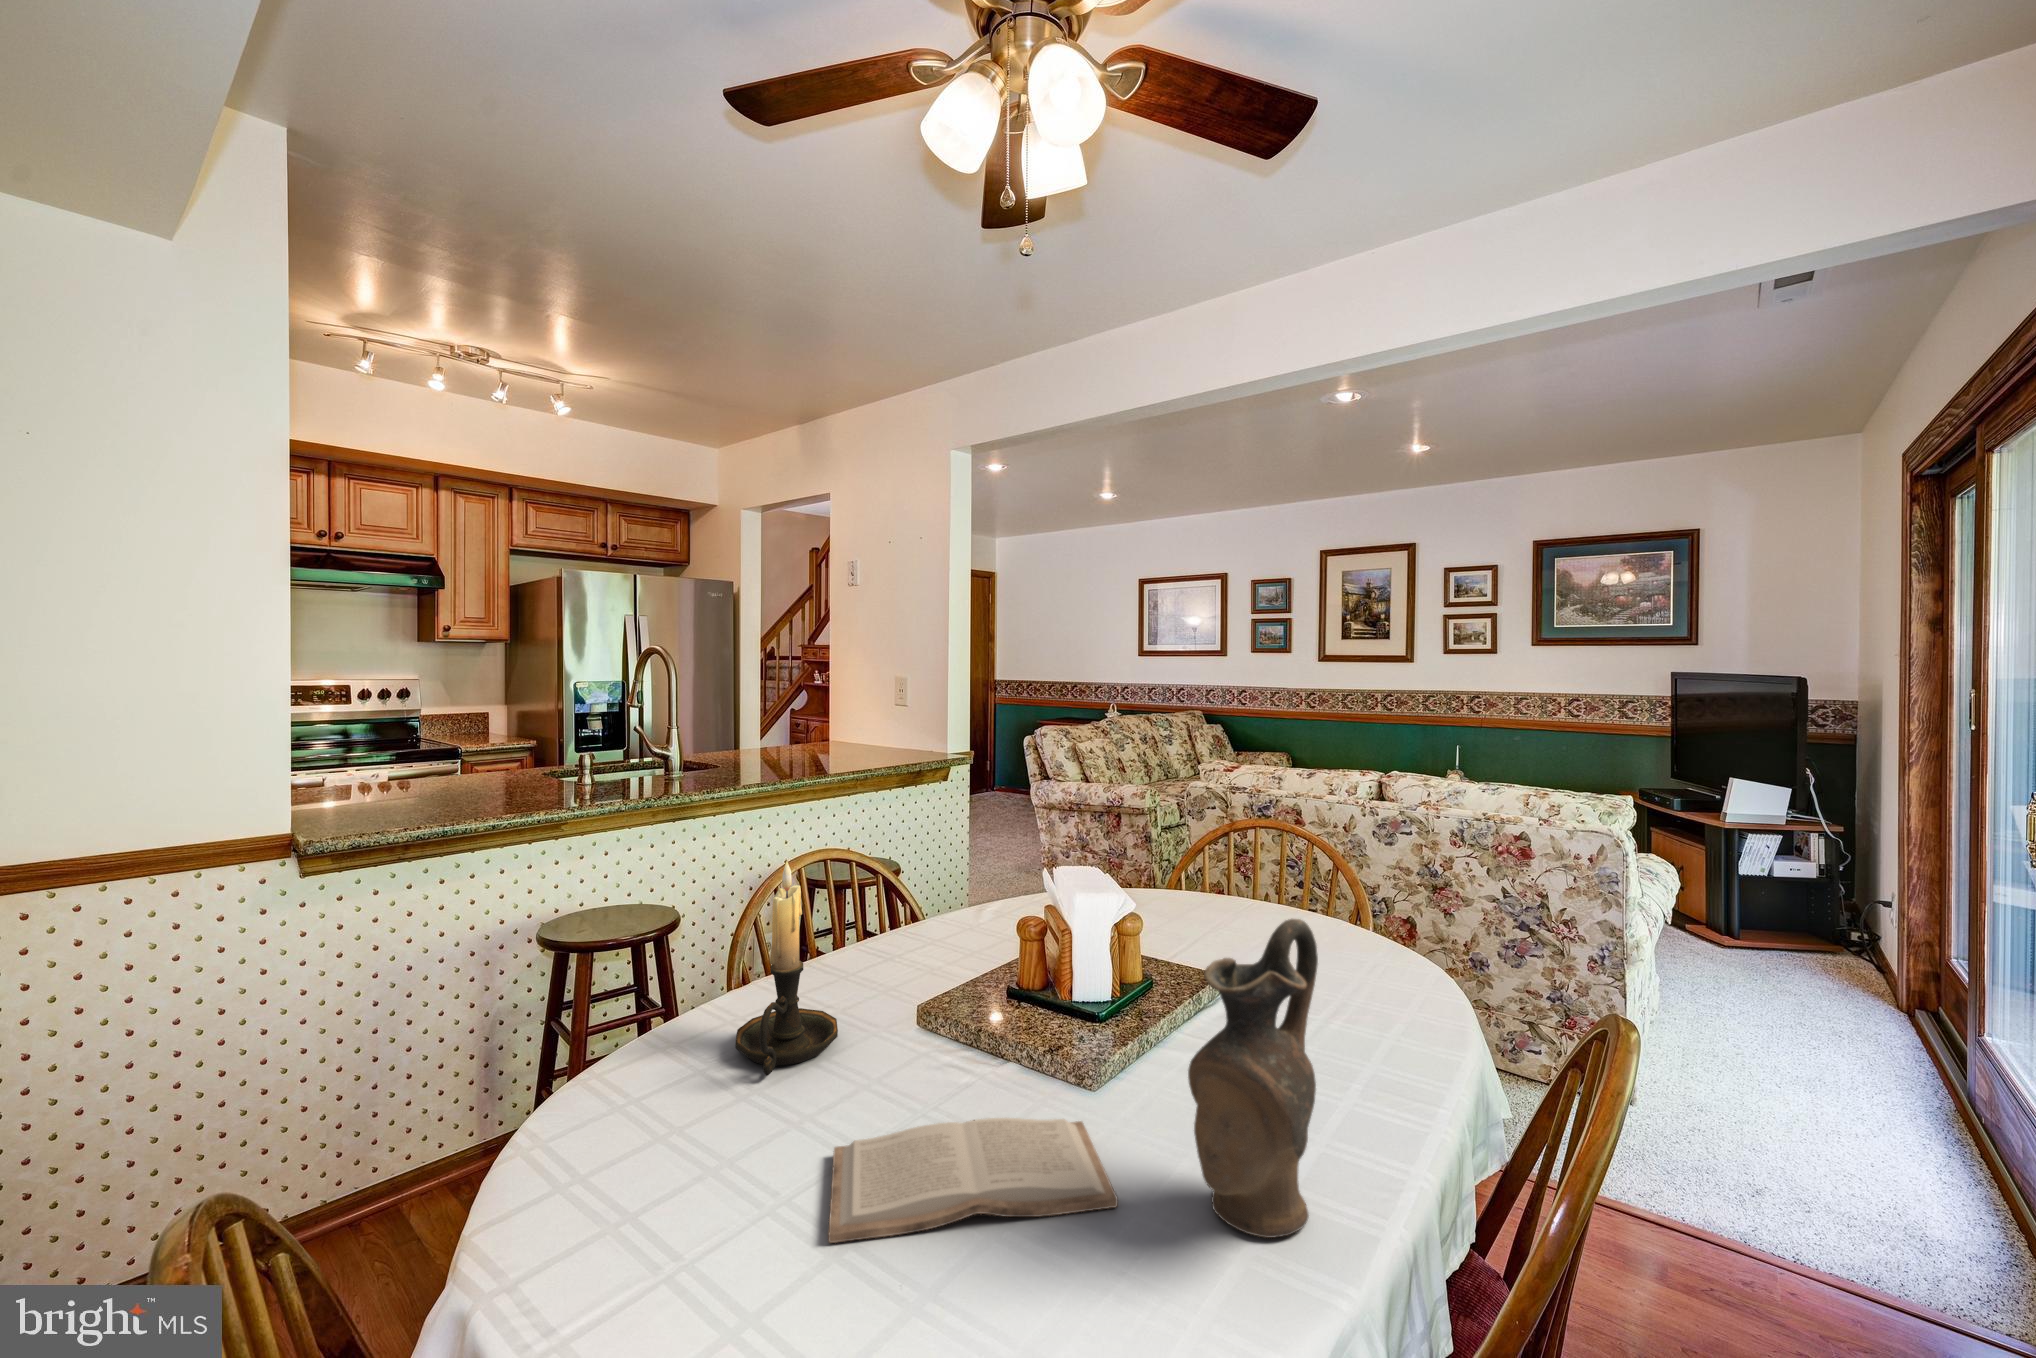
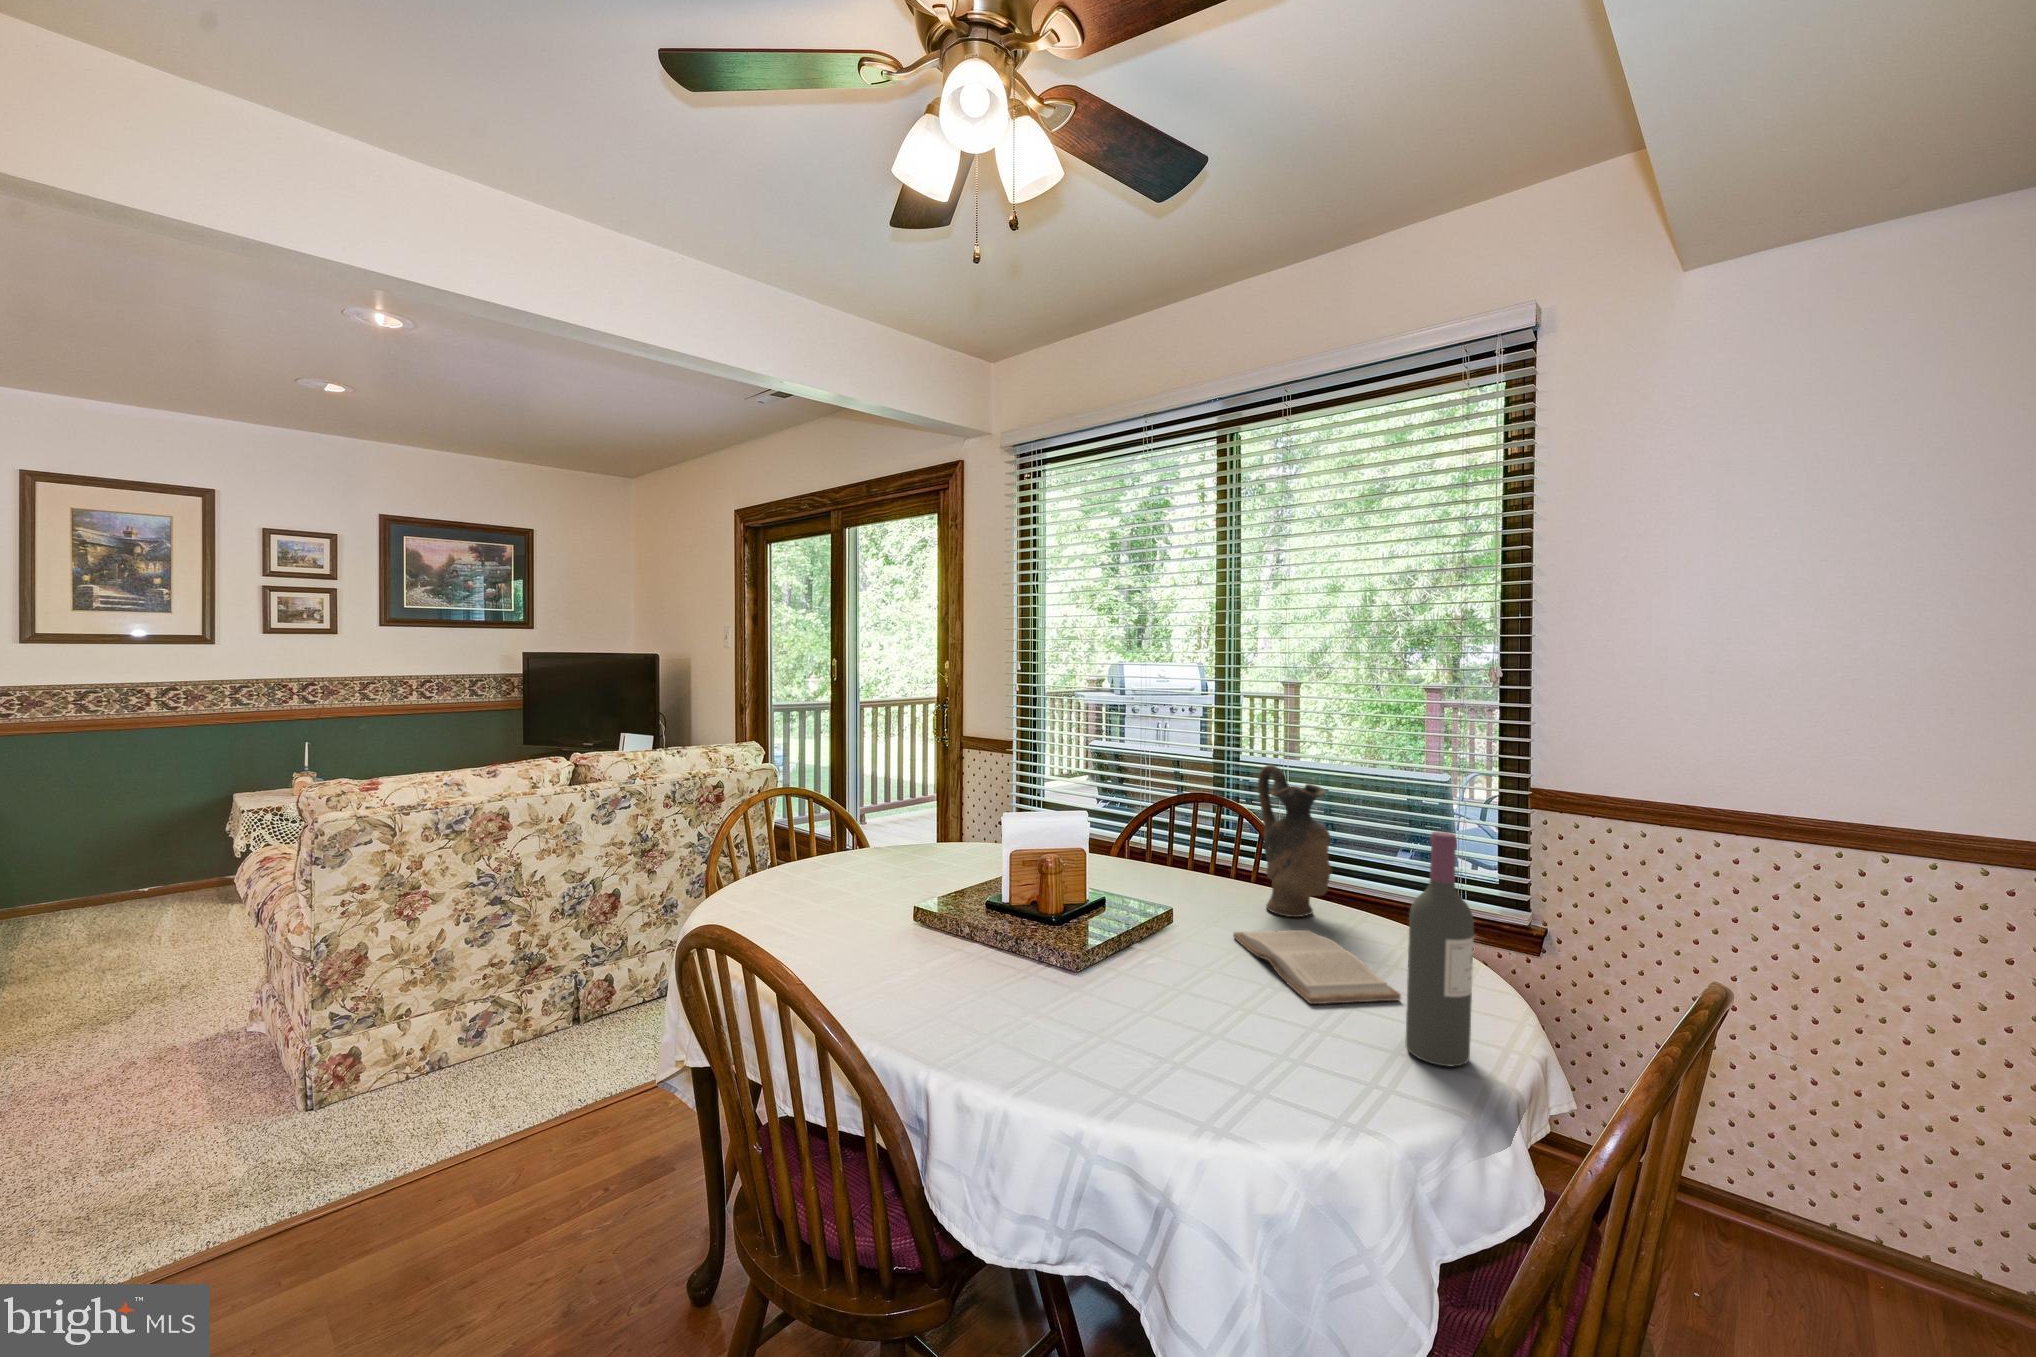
candle holder: present [736,861,838,1076] -> none [1087,837,1231,1058]
wine bottle: none [619,934,703,1252] -> present [1406,831,1474,1066]

